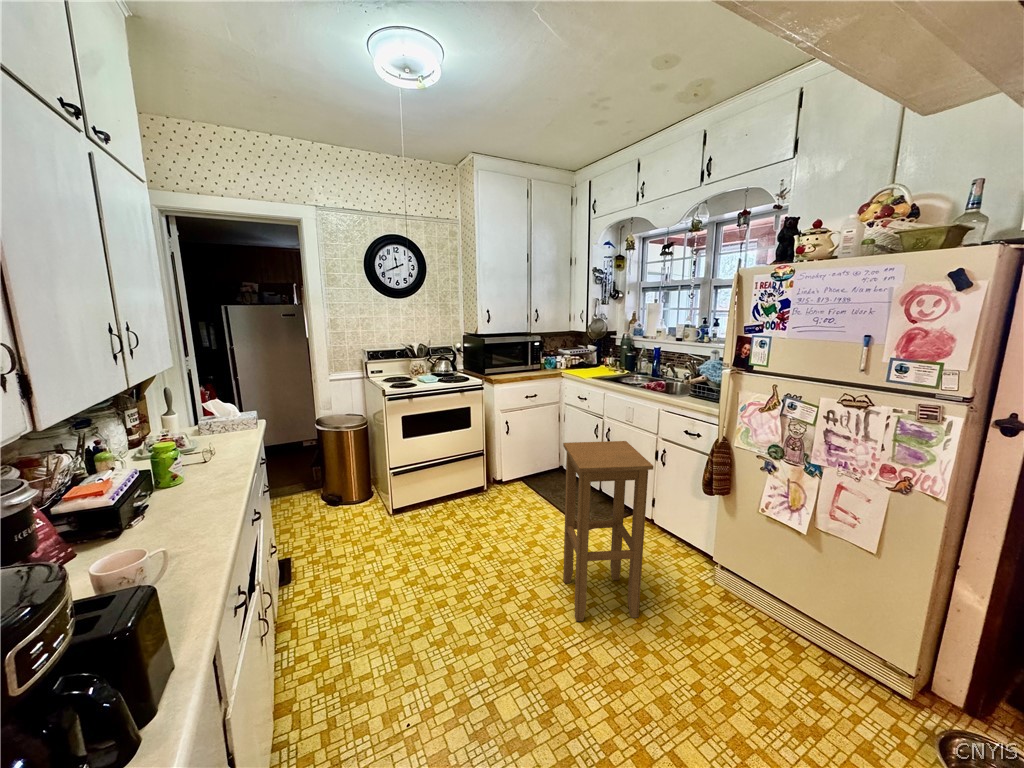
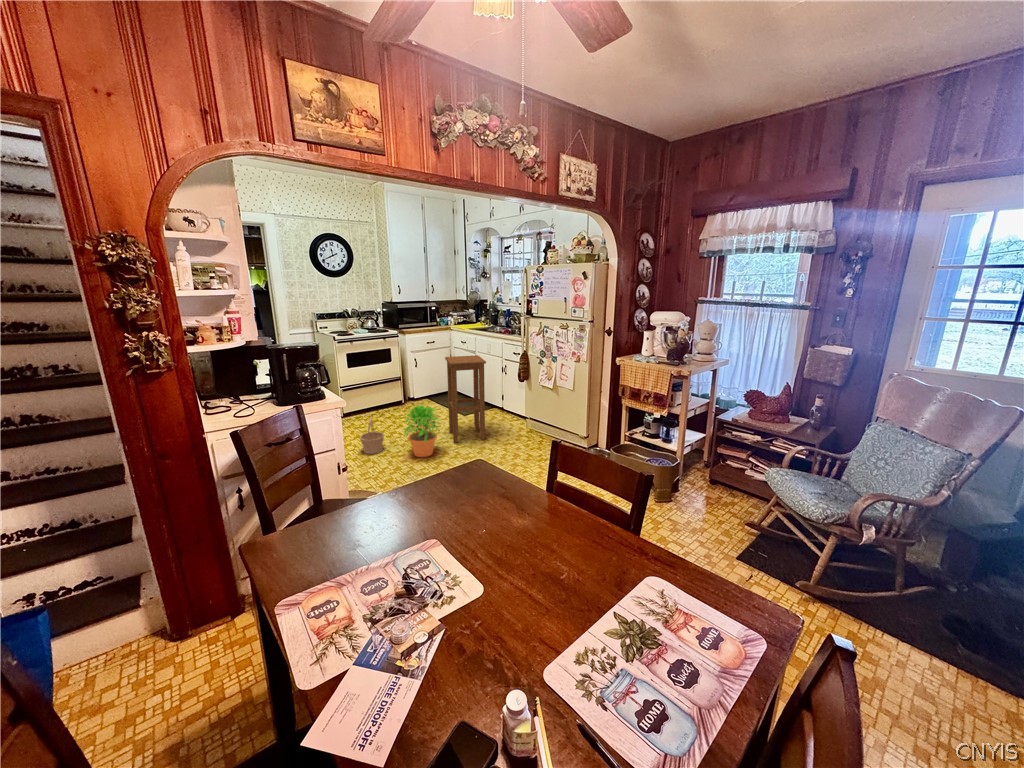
potted plant: none [475,549,560,670] -> present [404,405,440,457]
basket: none [396,561,442,638] -> present [360,418,384,454]

